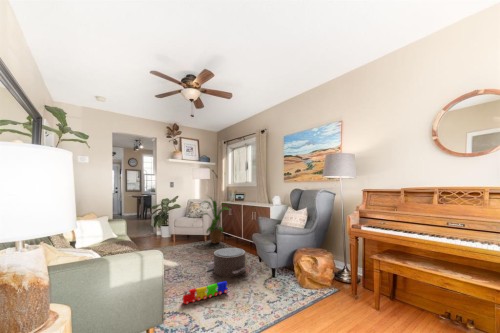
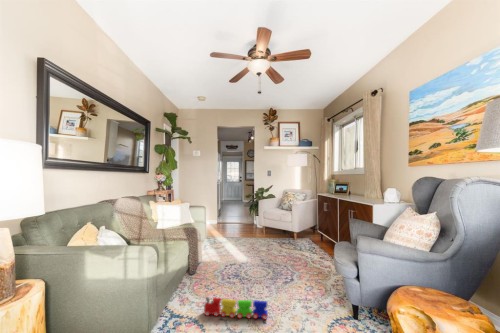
house plant: present [204,198,230,243] -> none [286,184,331,244]
pouf: present [208,248,246,277] -> none [270,252,320,297]

